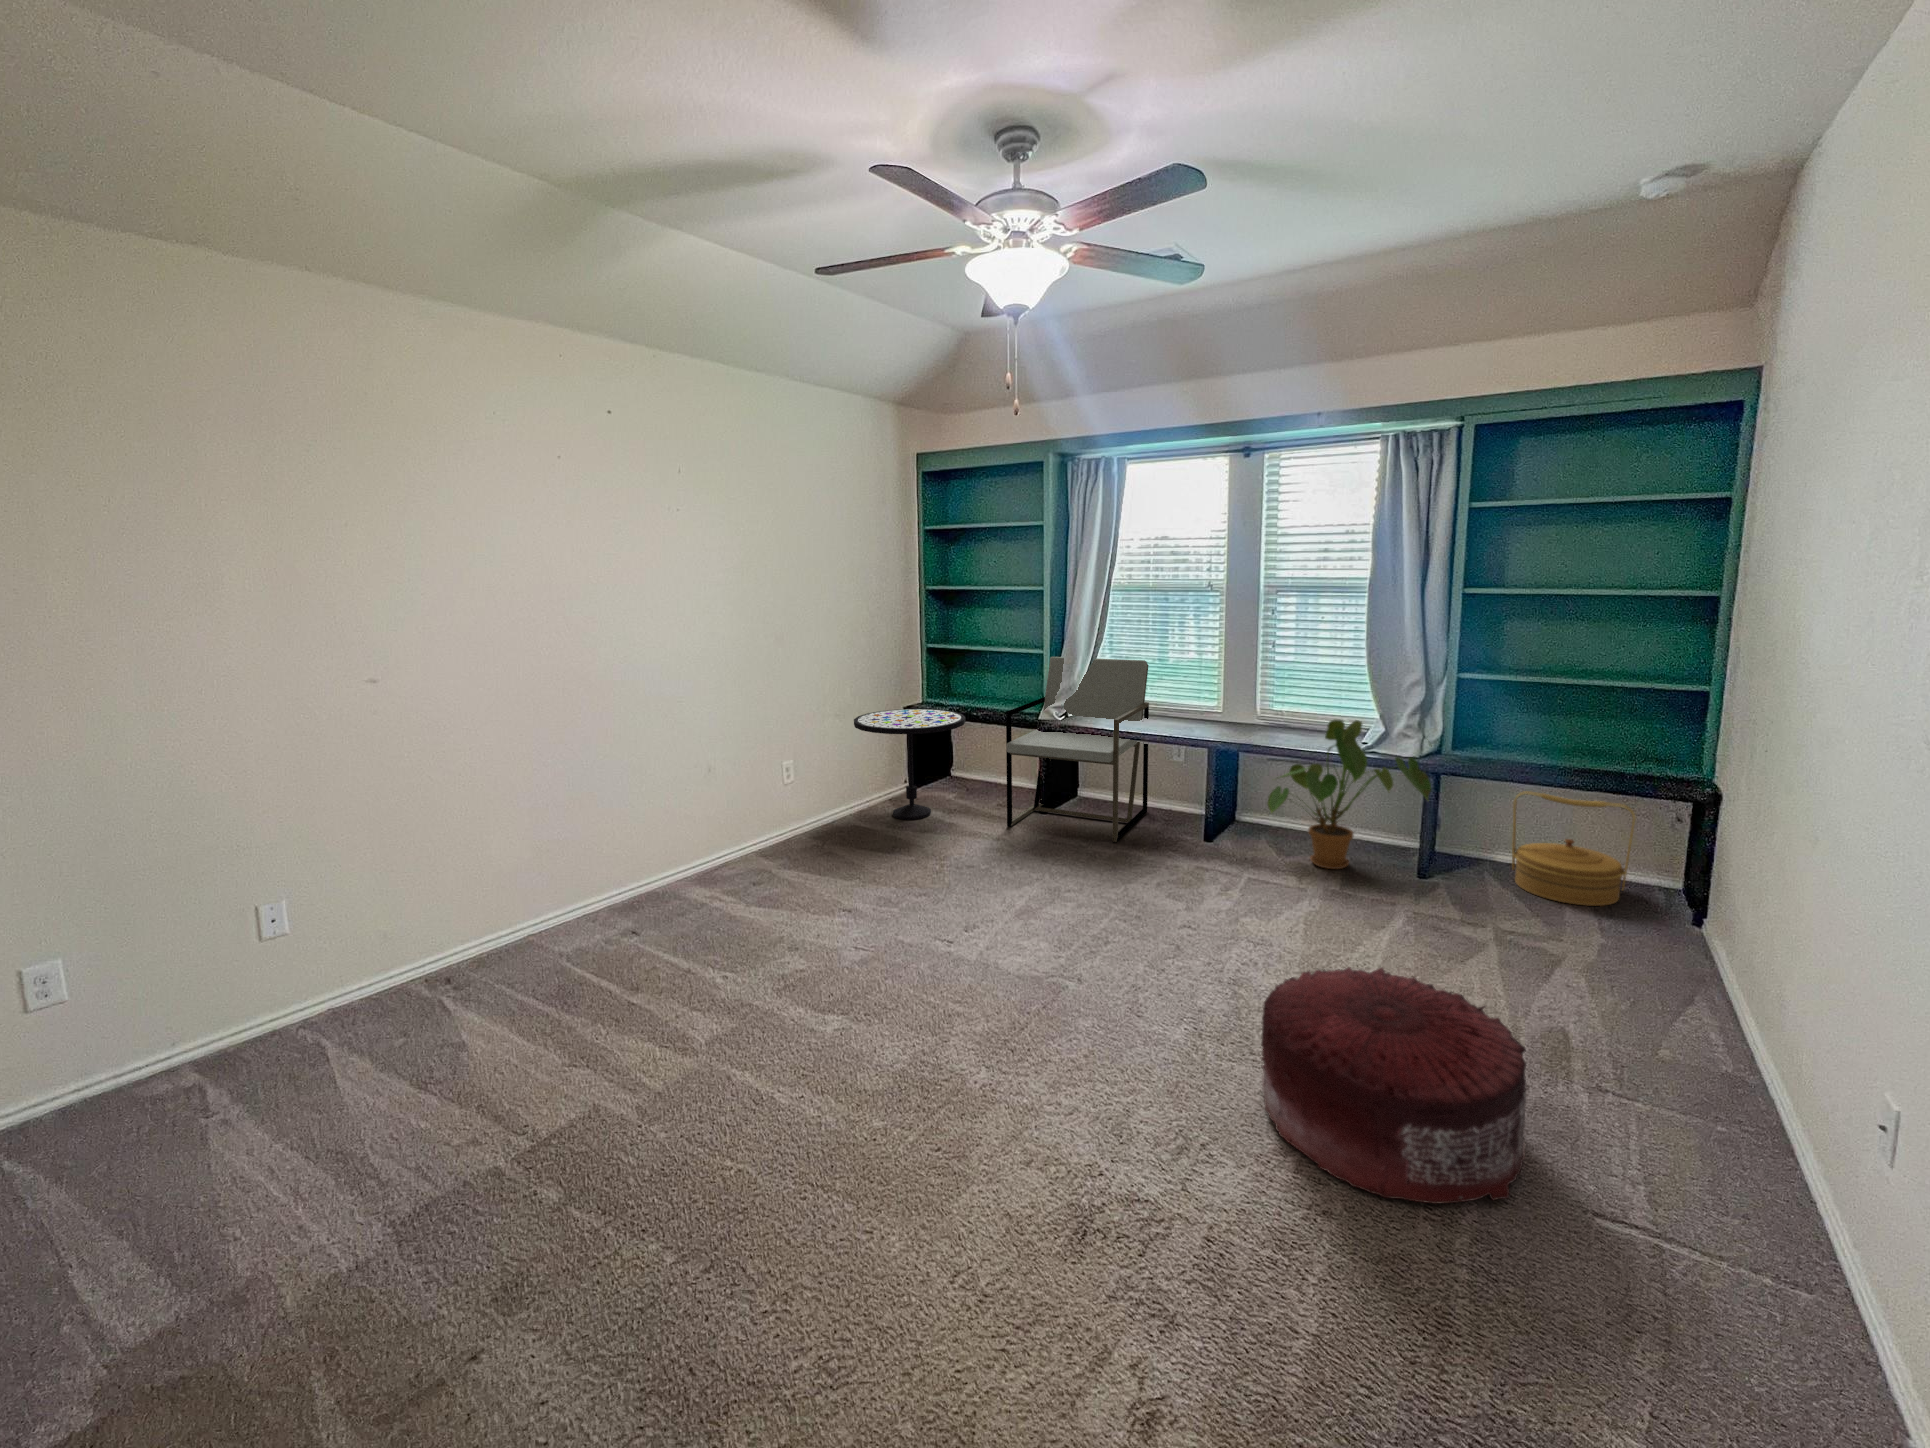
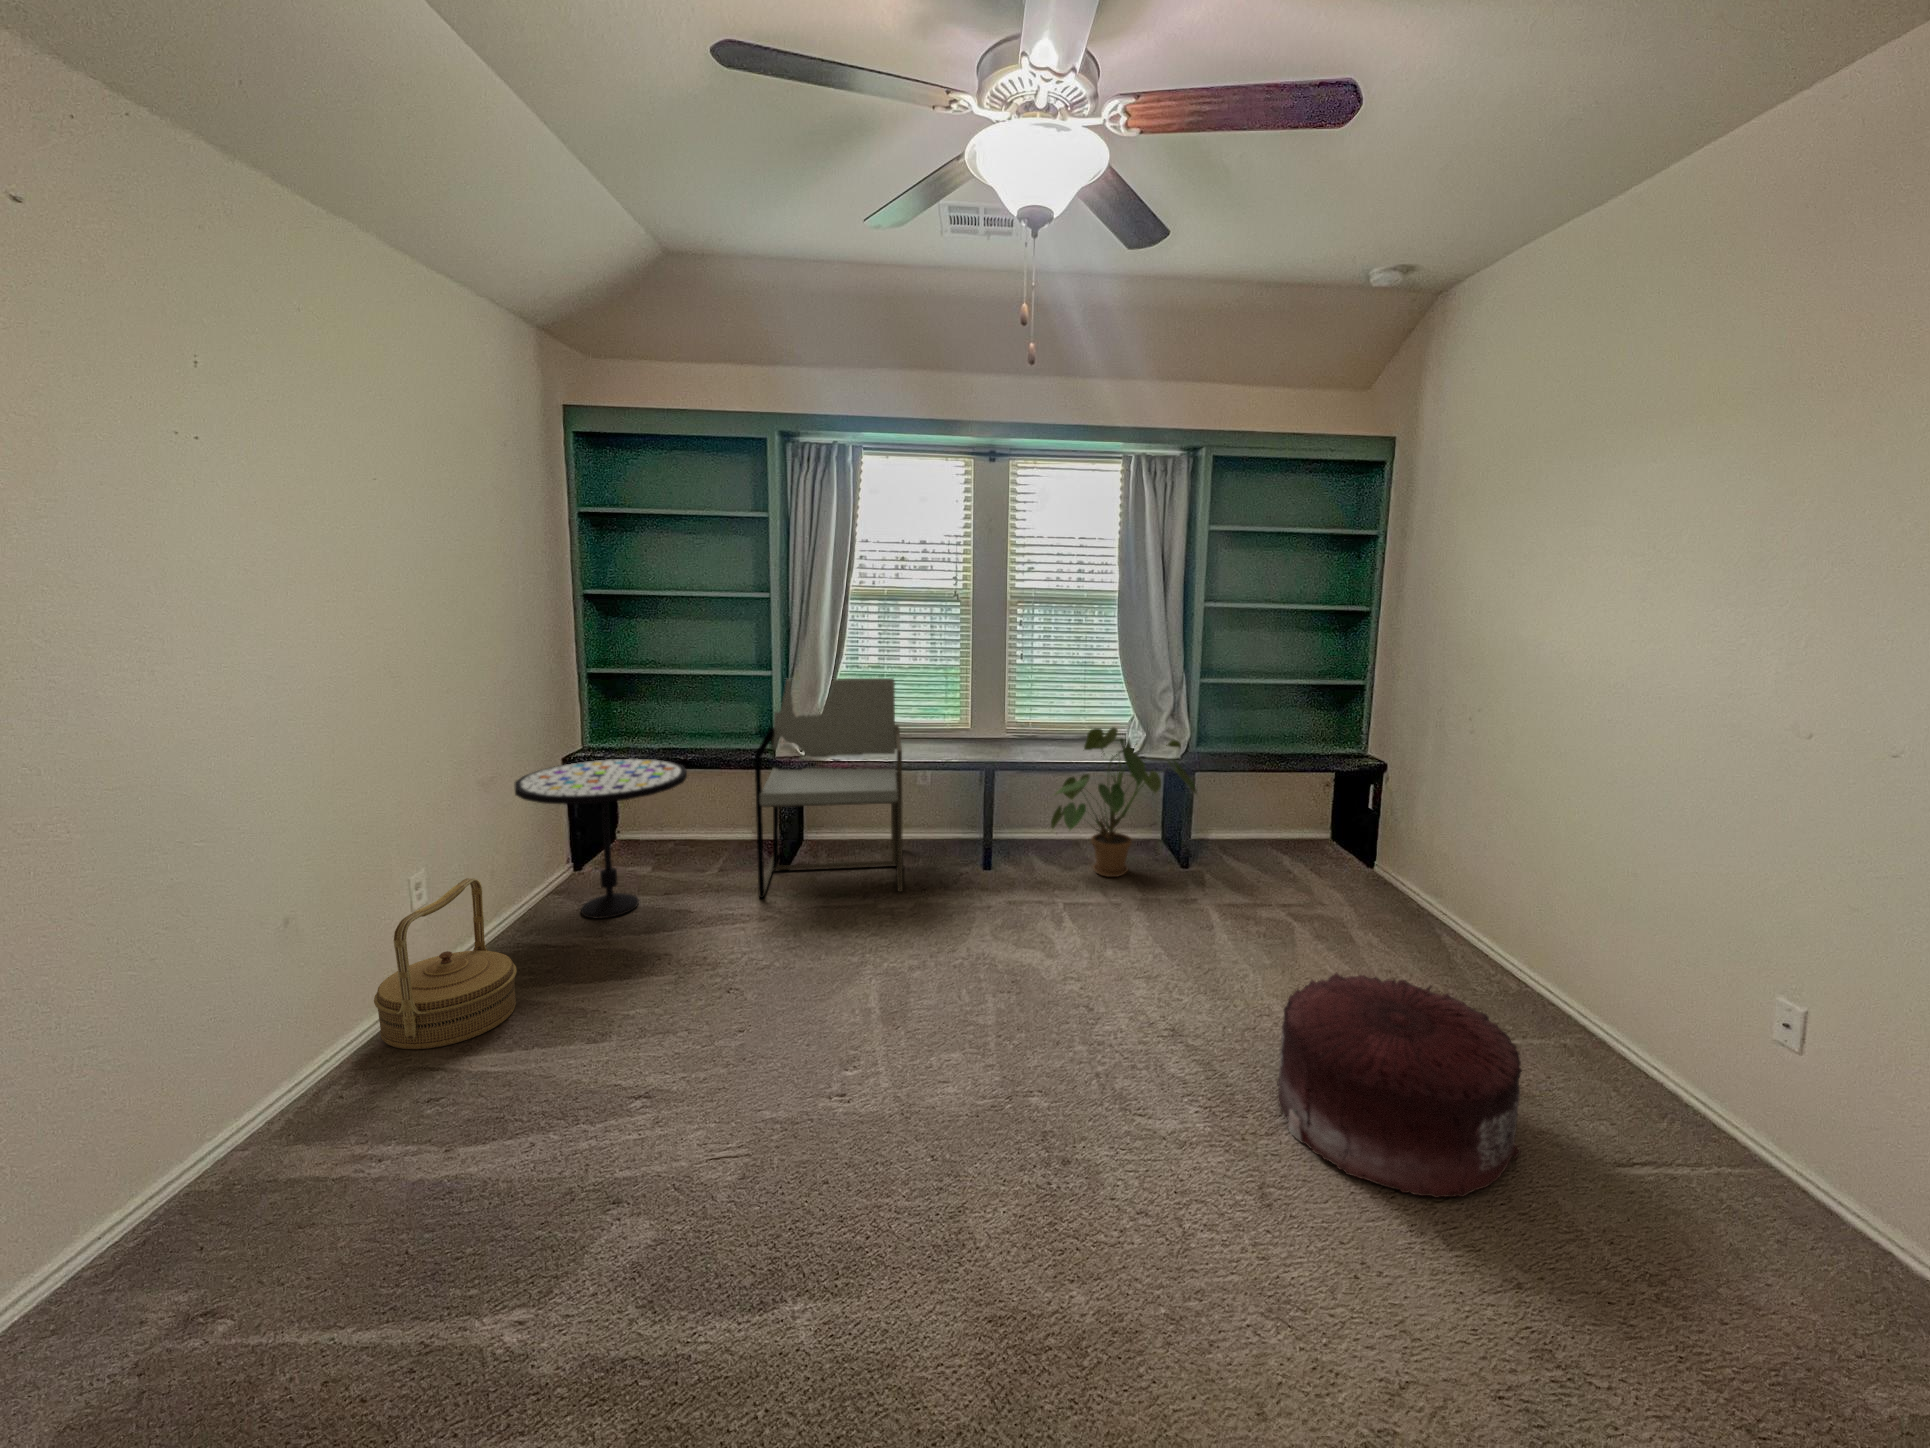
woven basket: present [1512,791,1635,906] -> present [374,878,517,1049]

